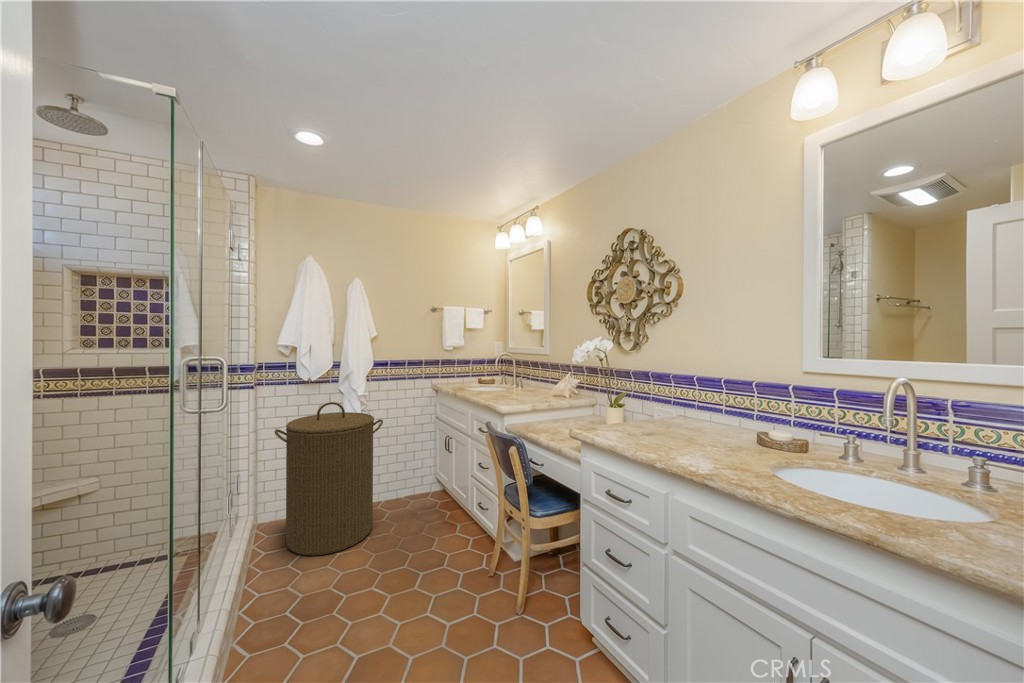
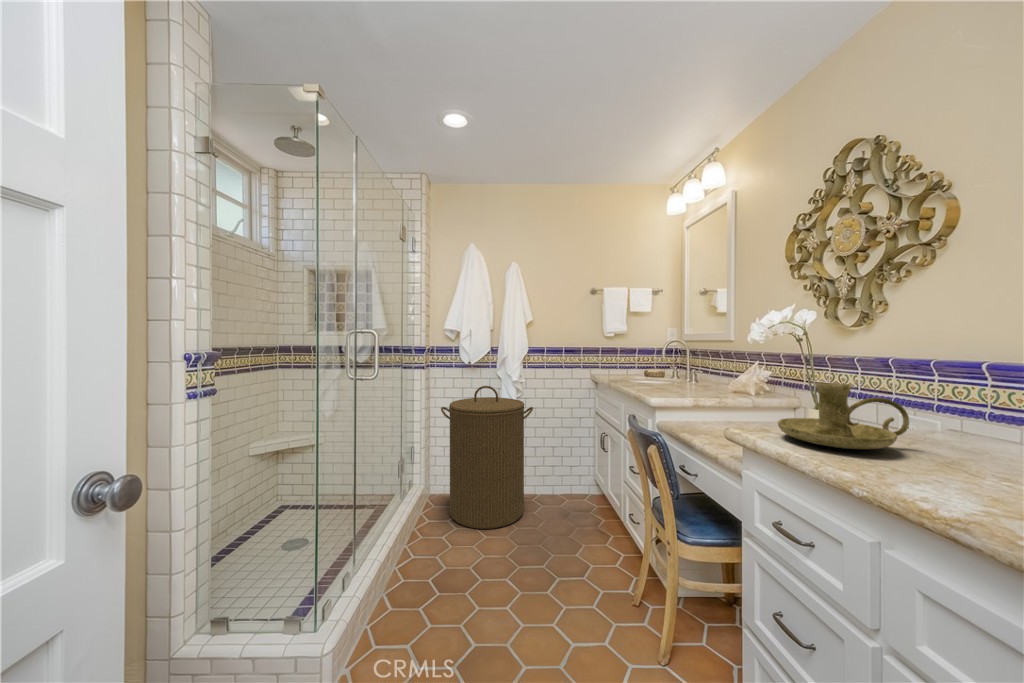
candle holder: none [605,395,668,436] -> present [778,383,909,449]

